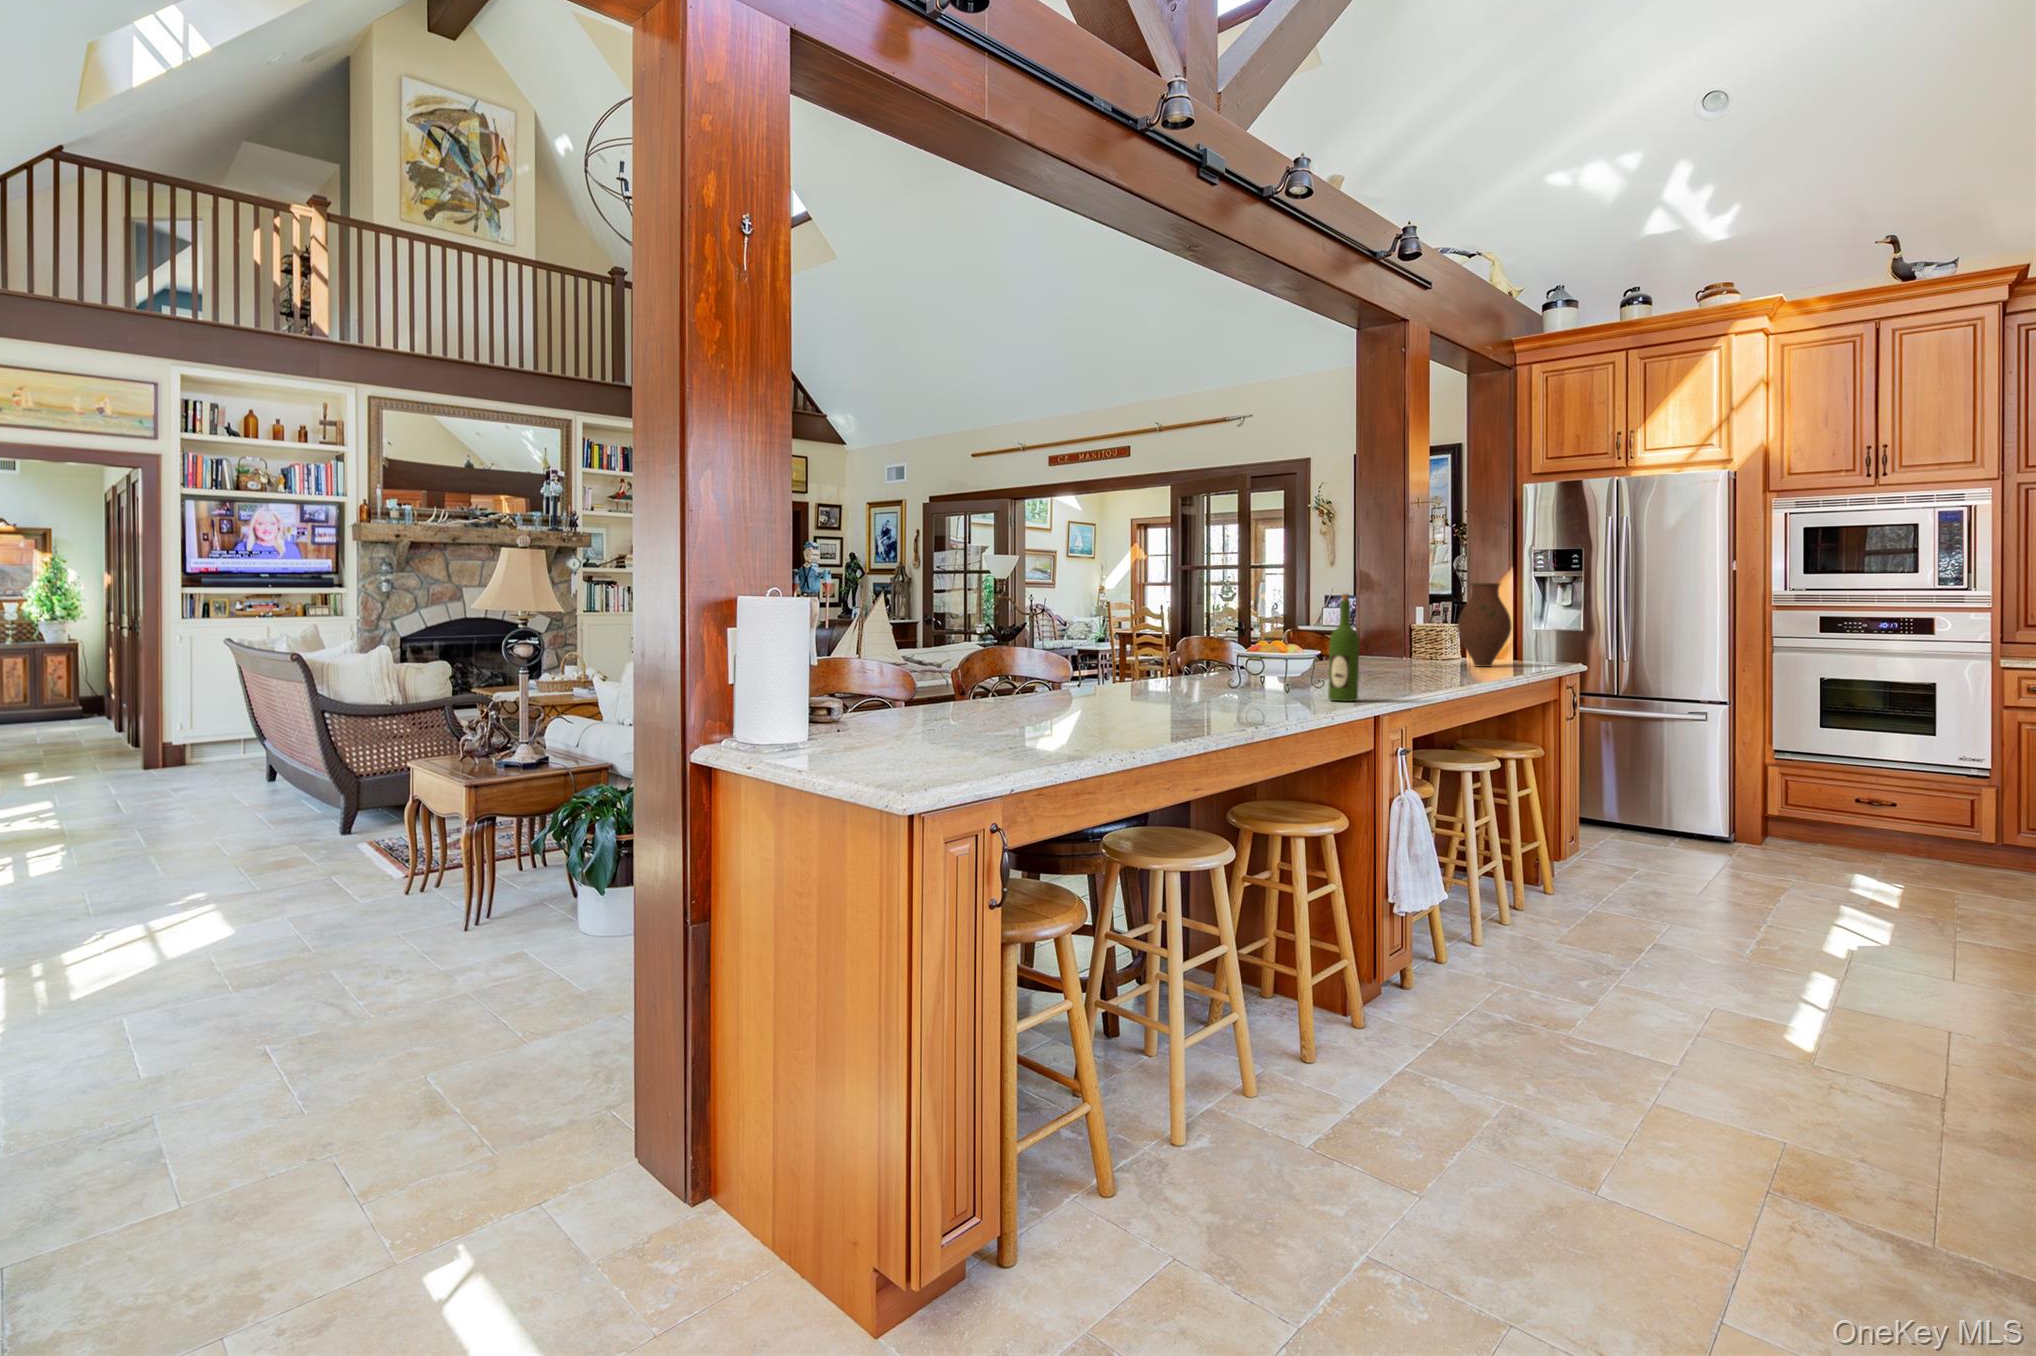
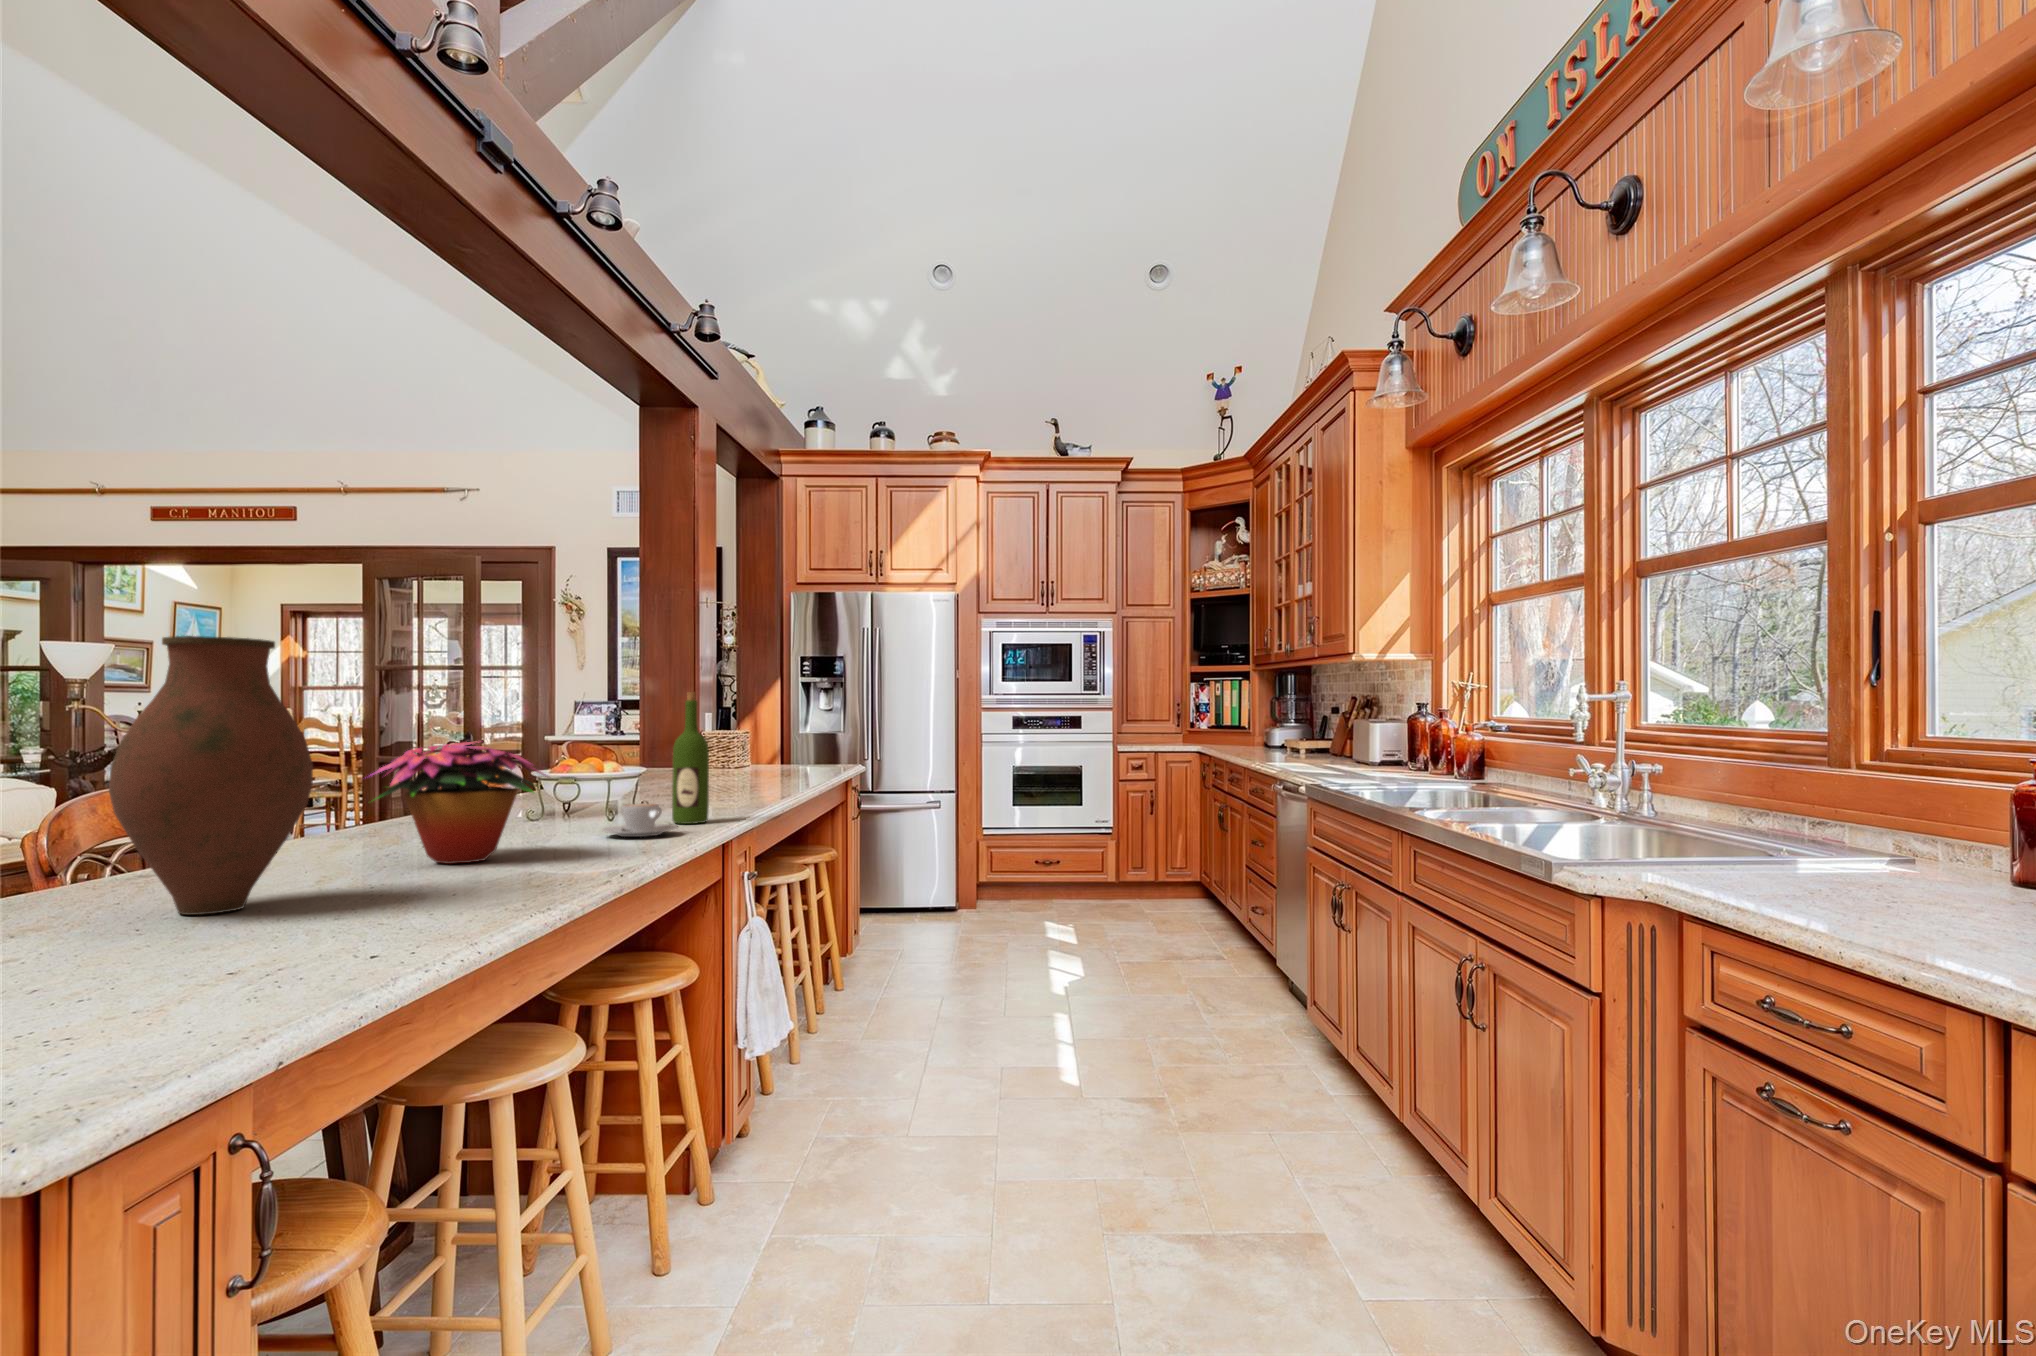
vase: present [1457,583,1511,667] -> present [109,636,313,915]
flower arrangement: none [1098,631,1219,714] -> present [370,741,544,864]
coffee cup: none [1264,682,1323,708] -> present [602,804,677,837]

